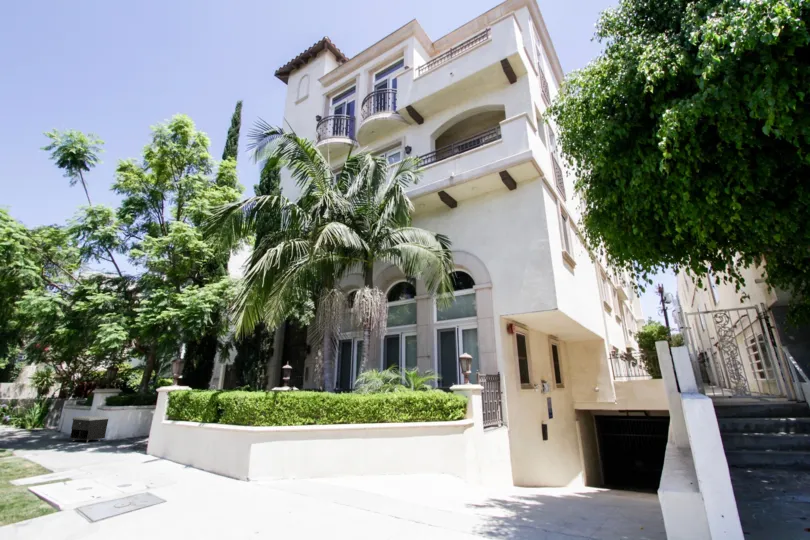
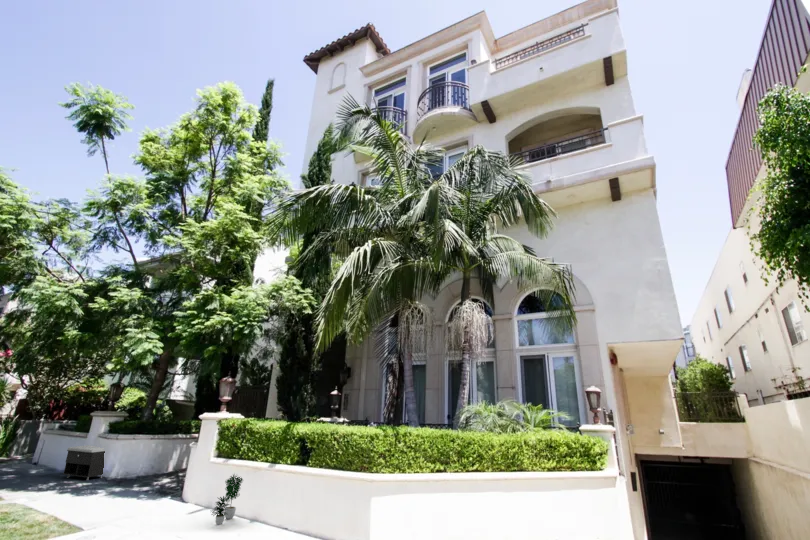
potted plant: none [148,430,180,468] -> present [212,475,243,525]

